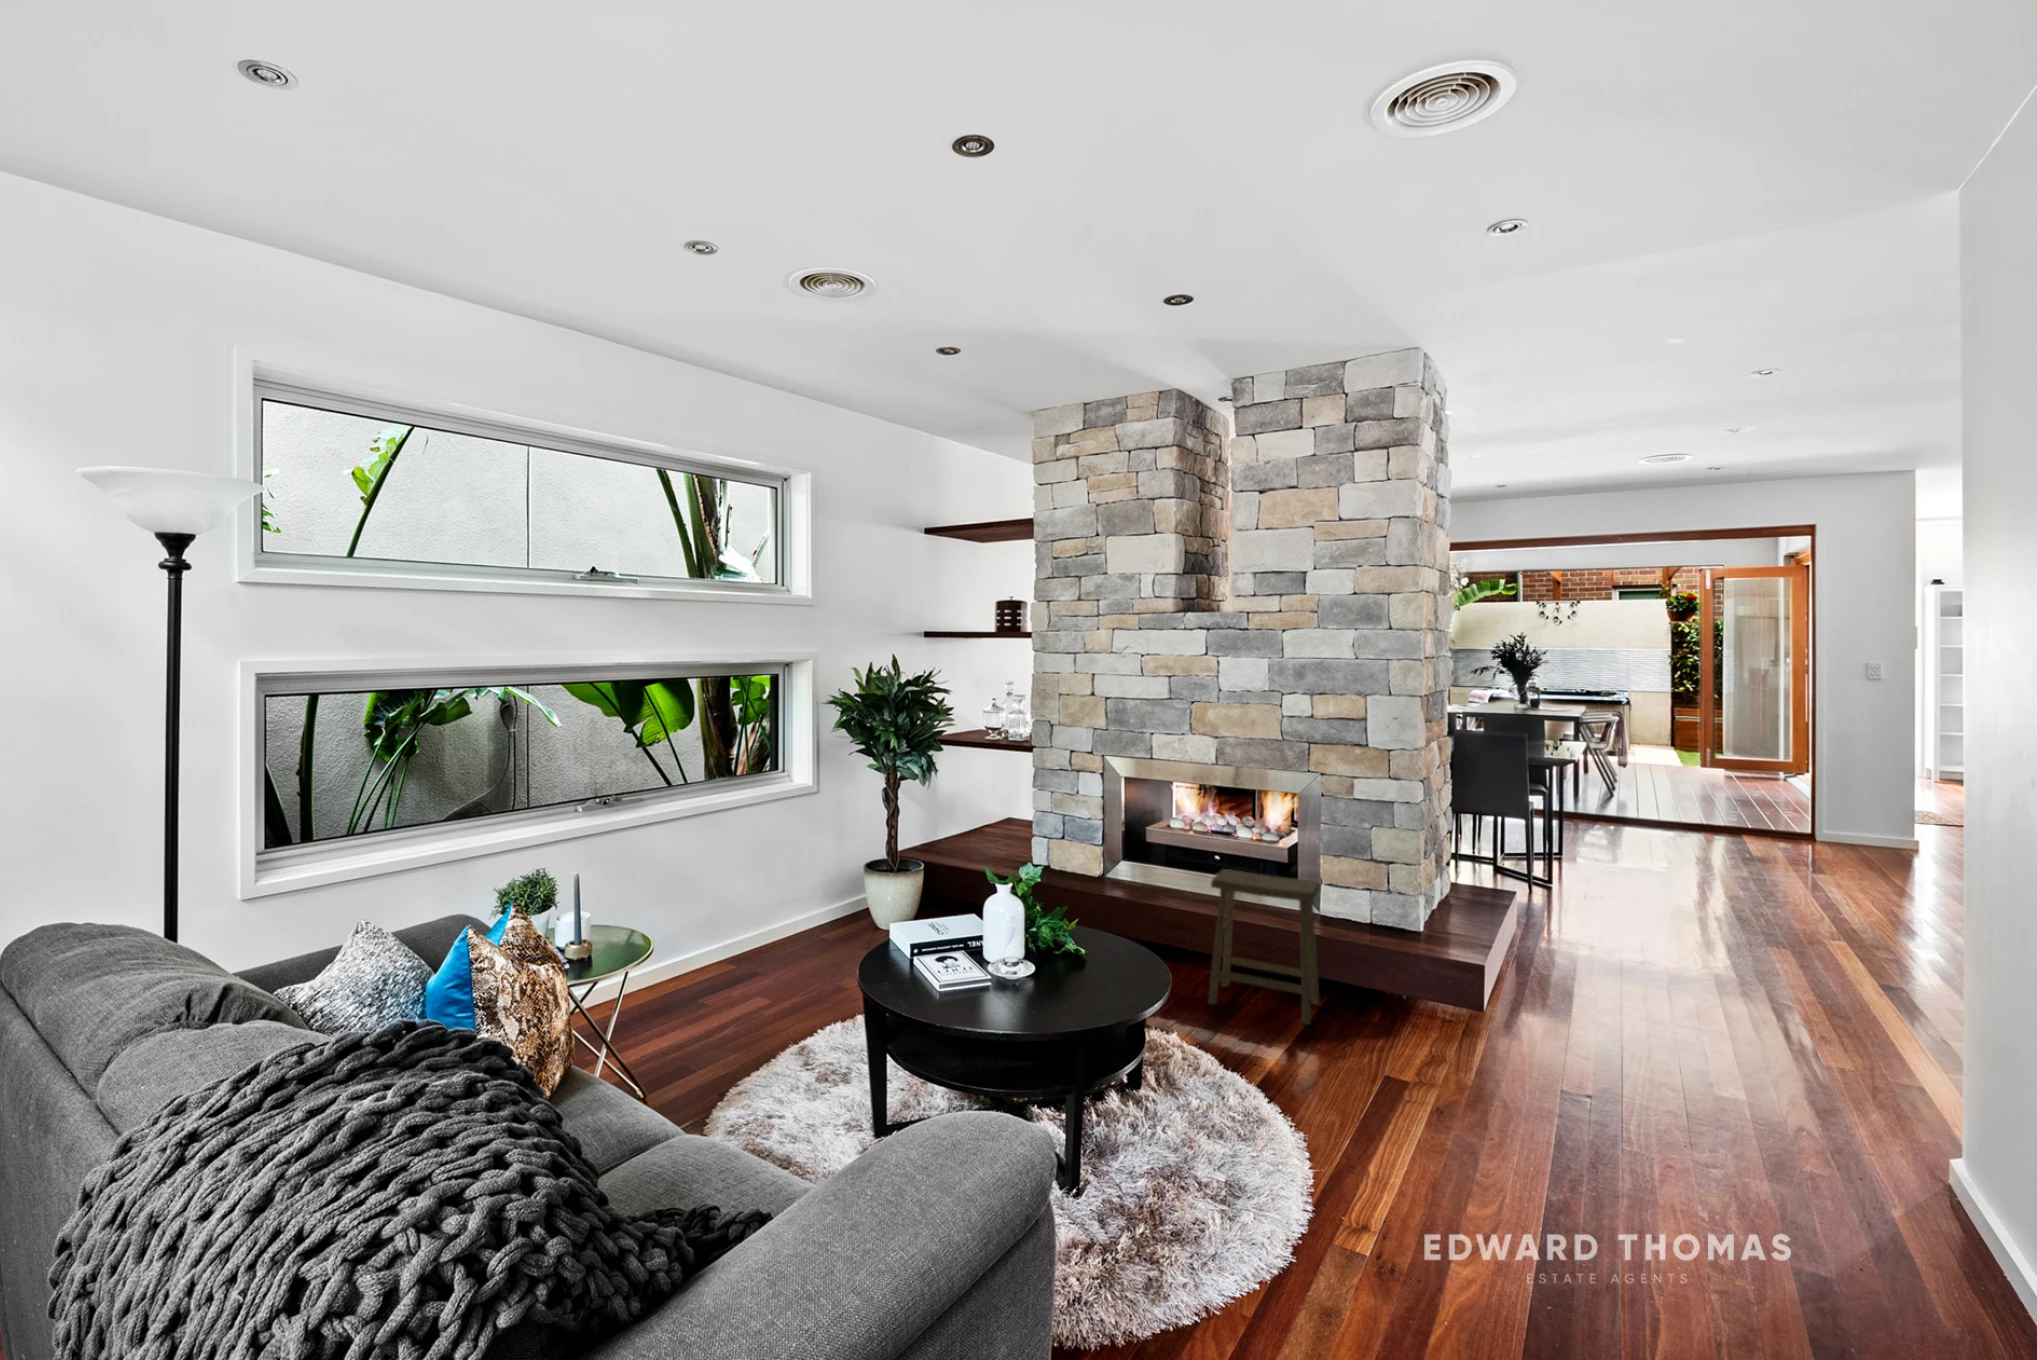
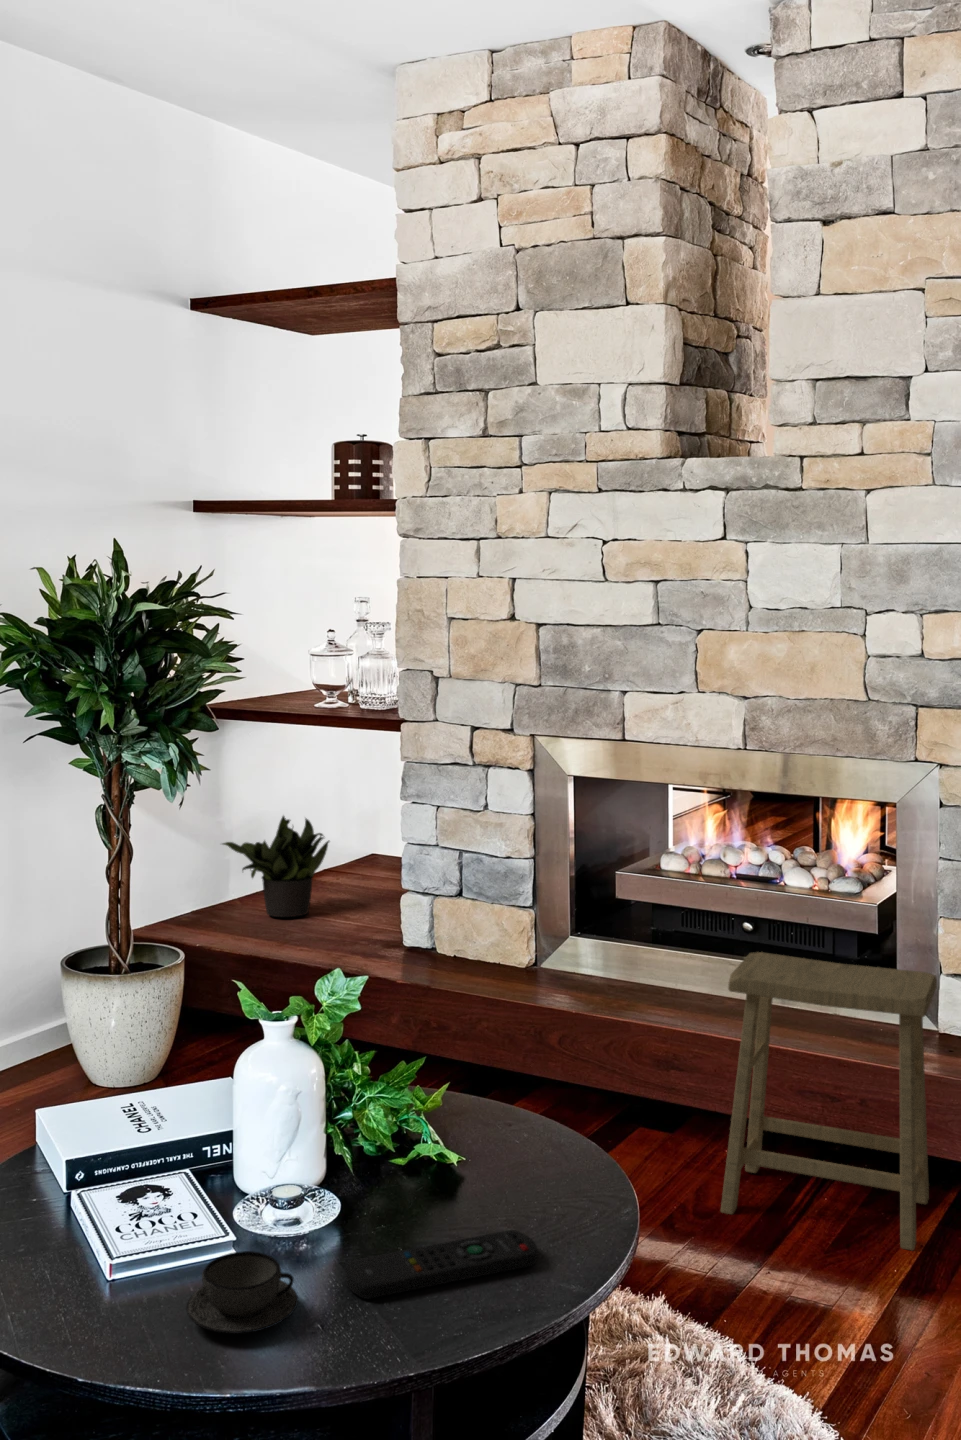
potted plant: none [934,793,992,850] -> present [223,816,329,917]
teacup: none [976,978,1023,1008] -> present [186,1251,298,1334]
remote control: none [1040,979,1123,1001] -> present [345,1230,537,1299]

